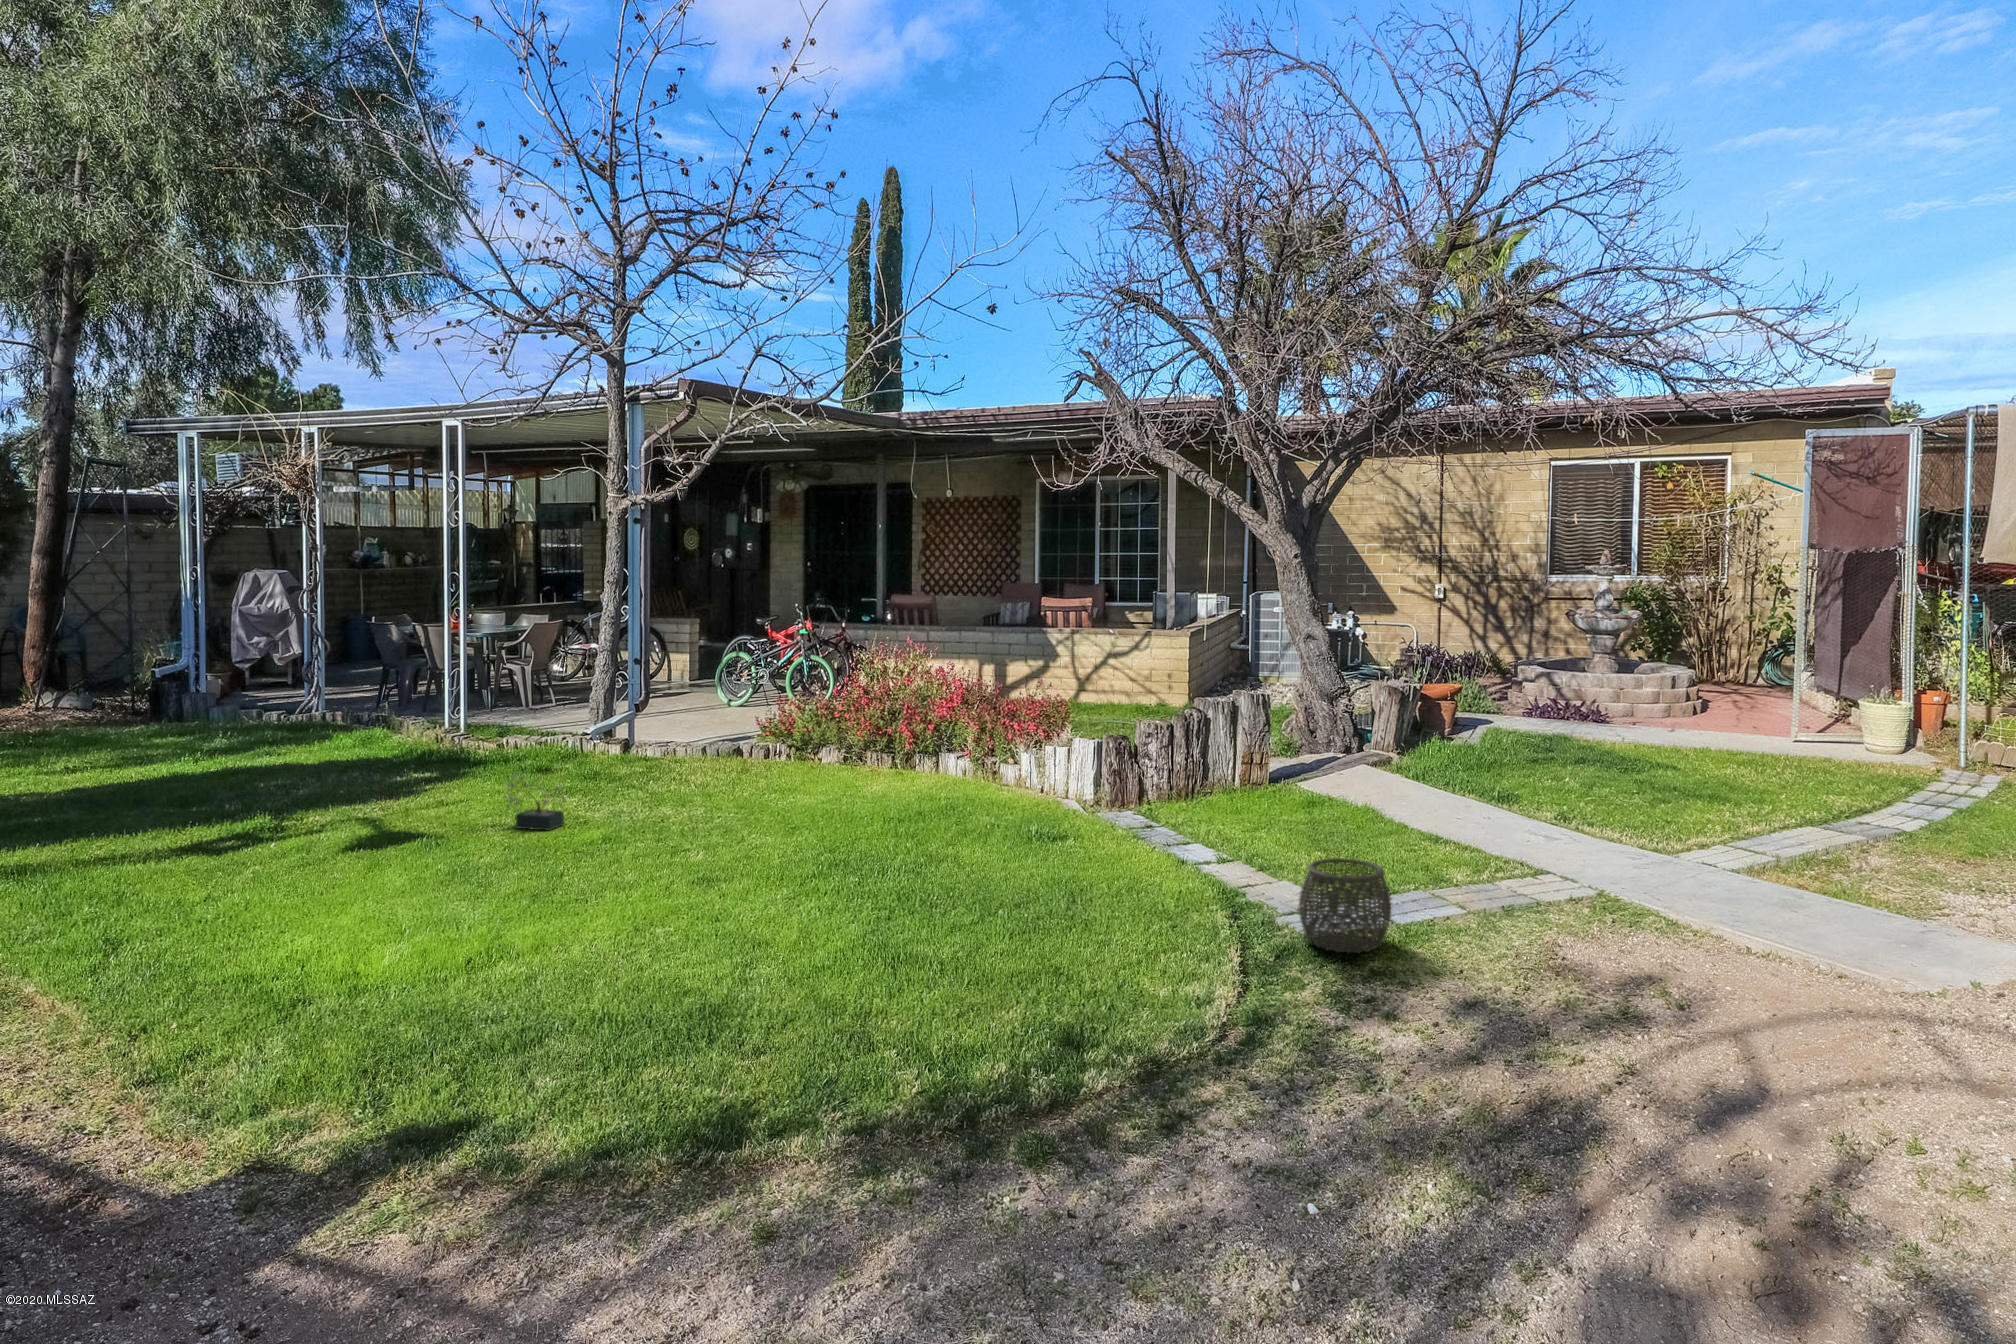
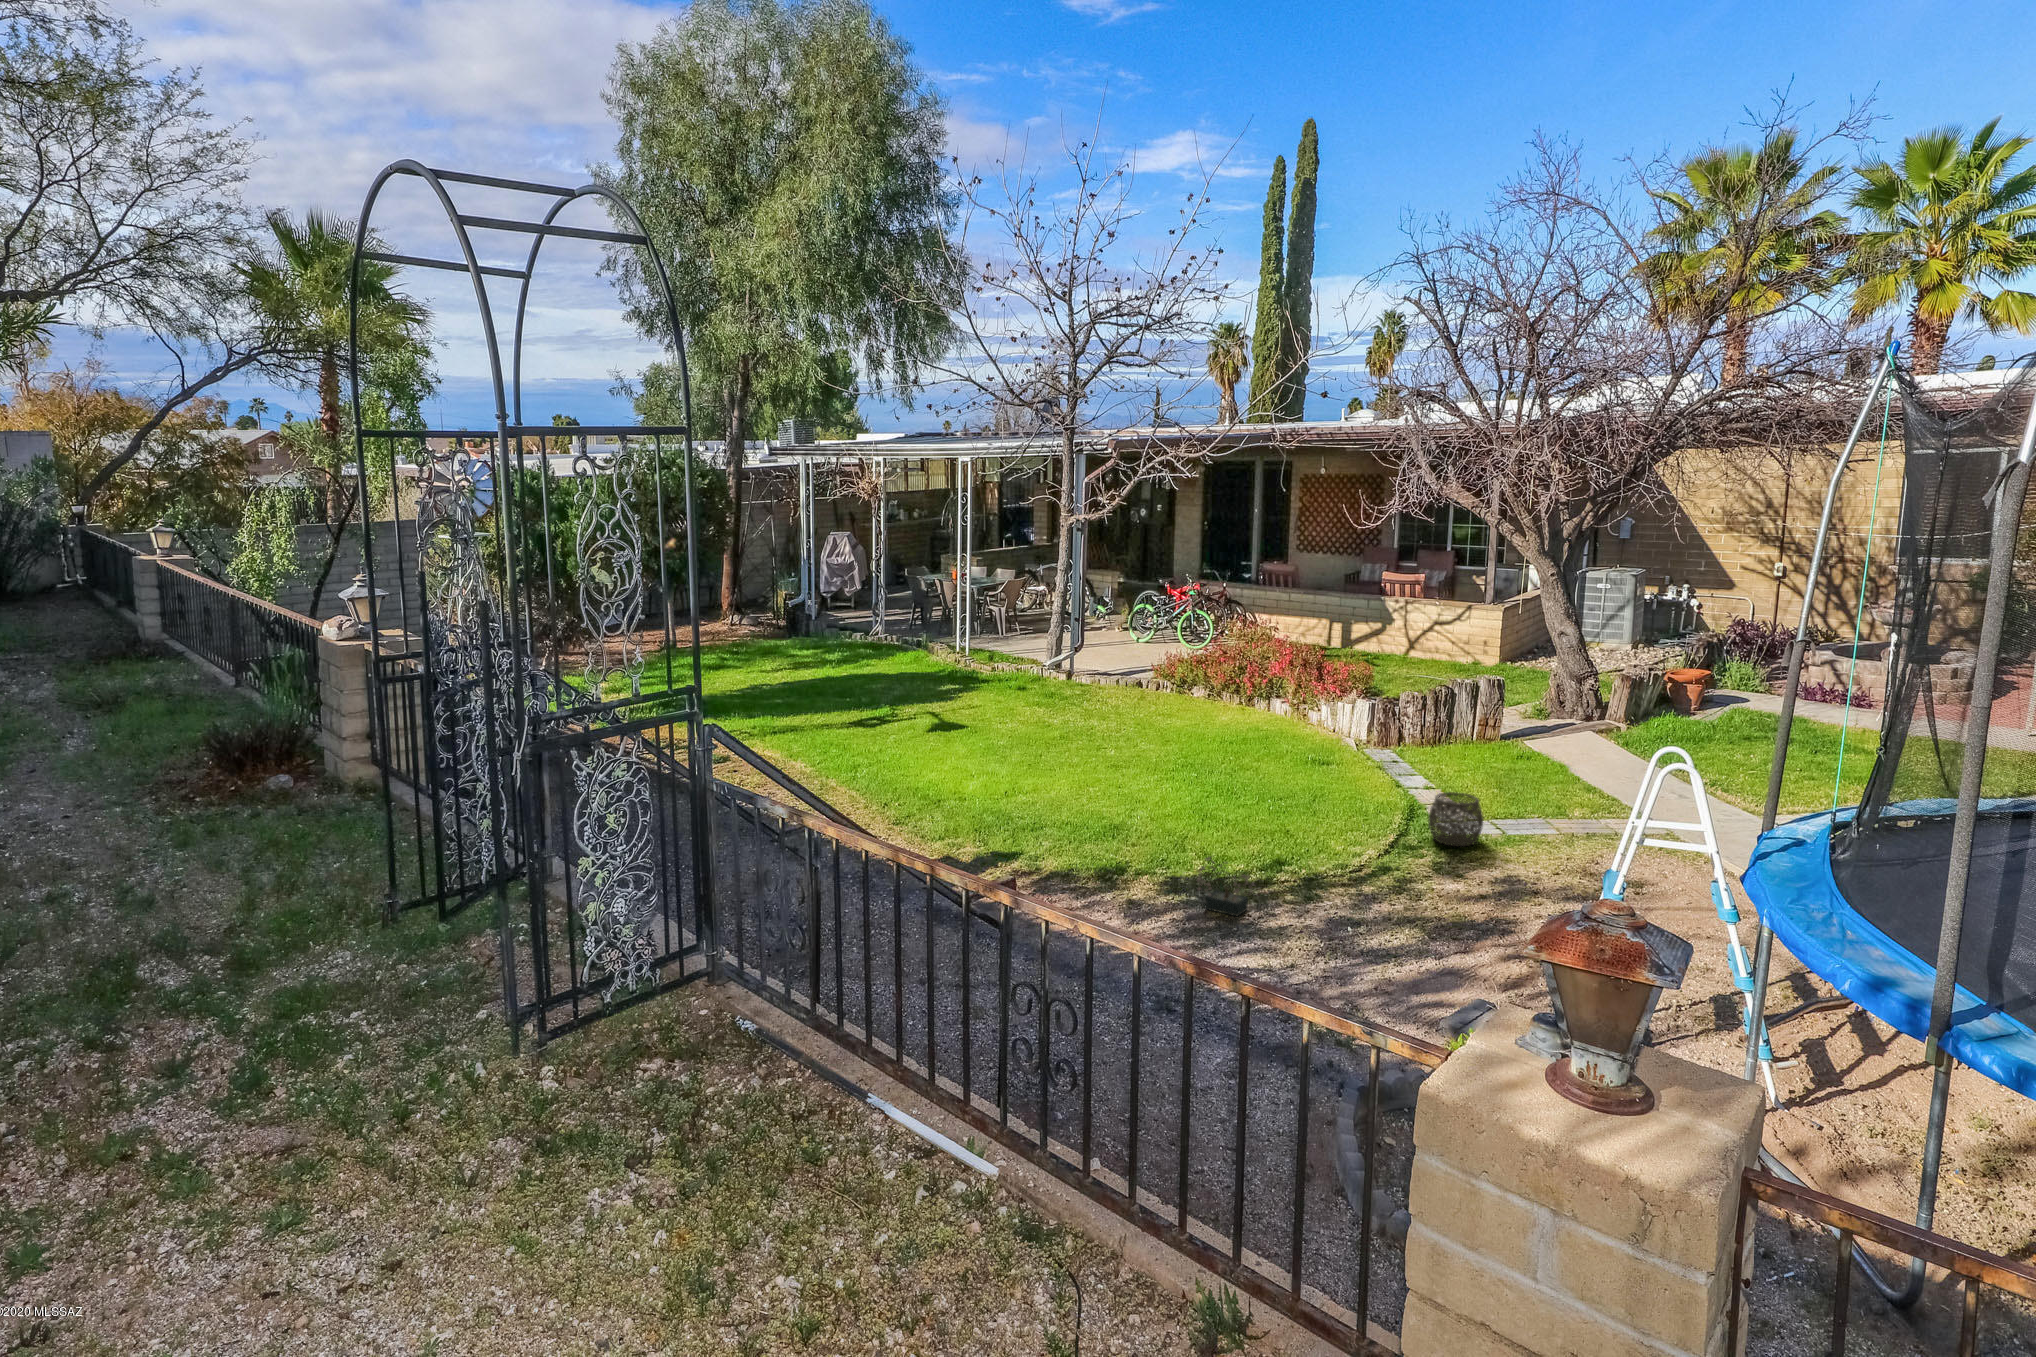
decorative plant: present [501,772,568,830] -> present [1197,857,1253,916]

